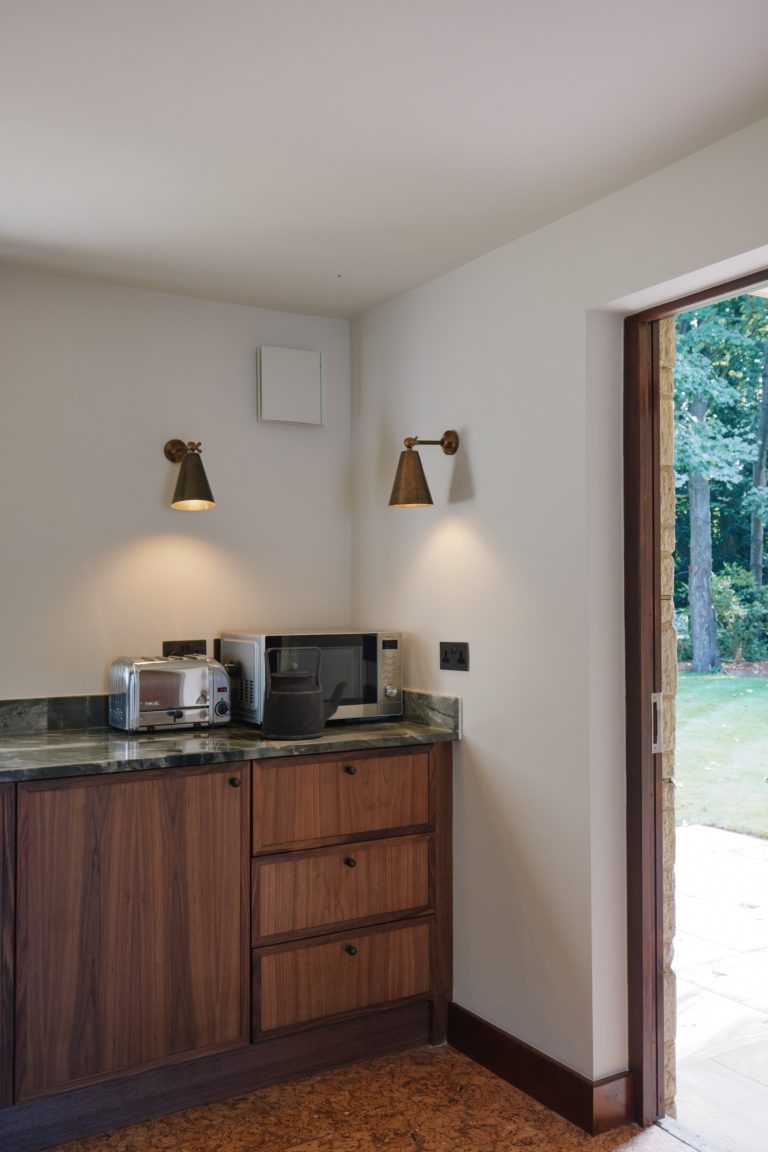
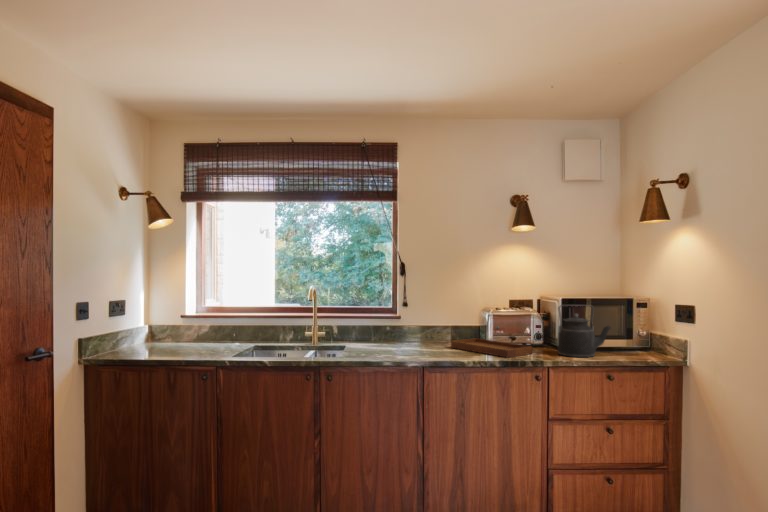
tray: none [58,693,219,751] -> present [451,326,532,358]

